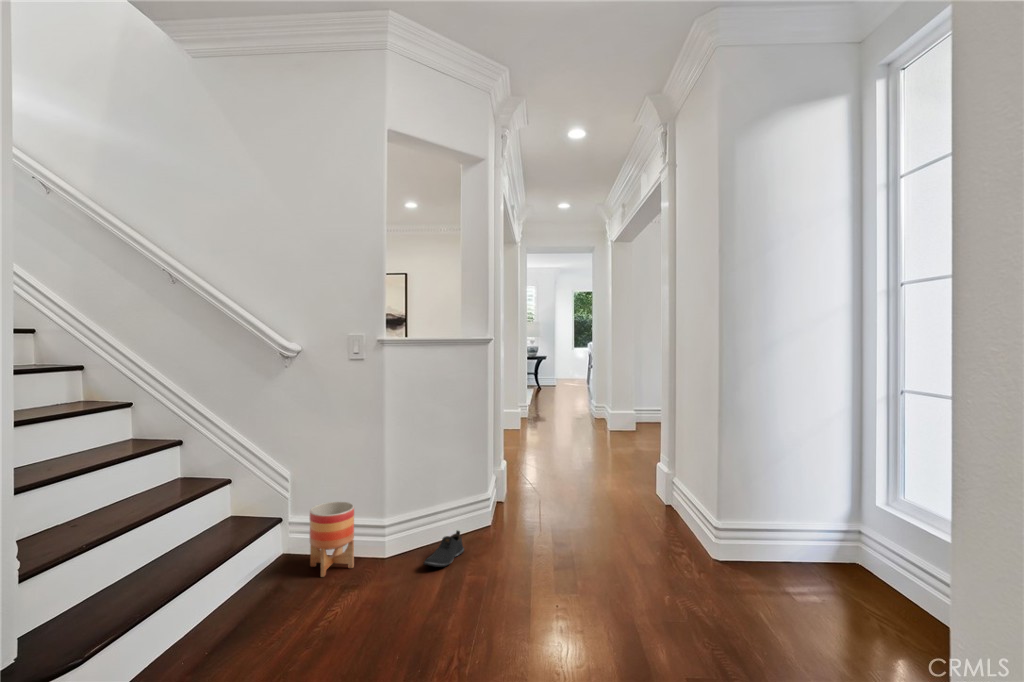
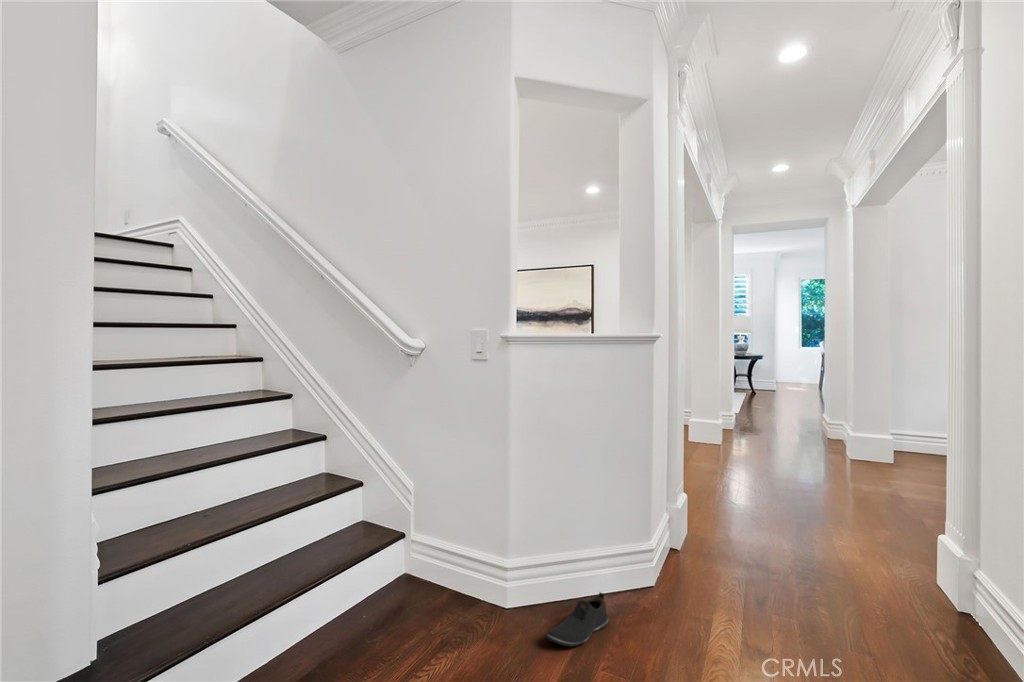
planter: present [310,502,354,577] -> none [418,529,470,624]

